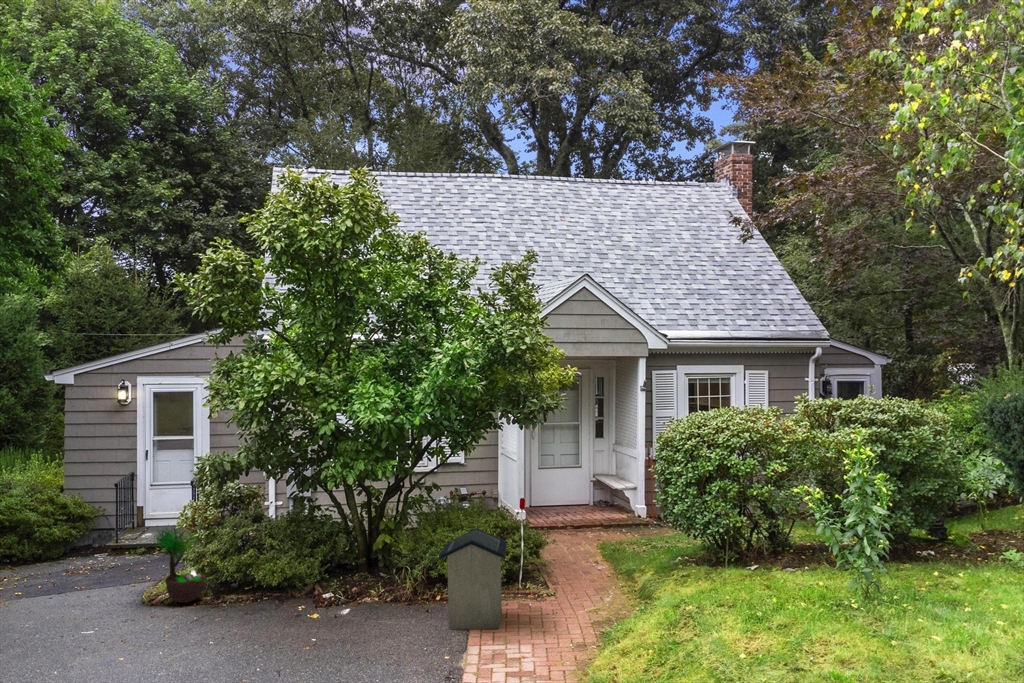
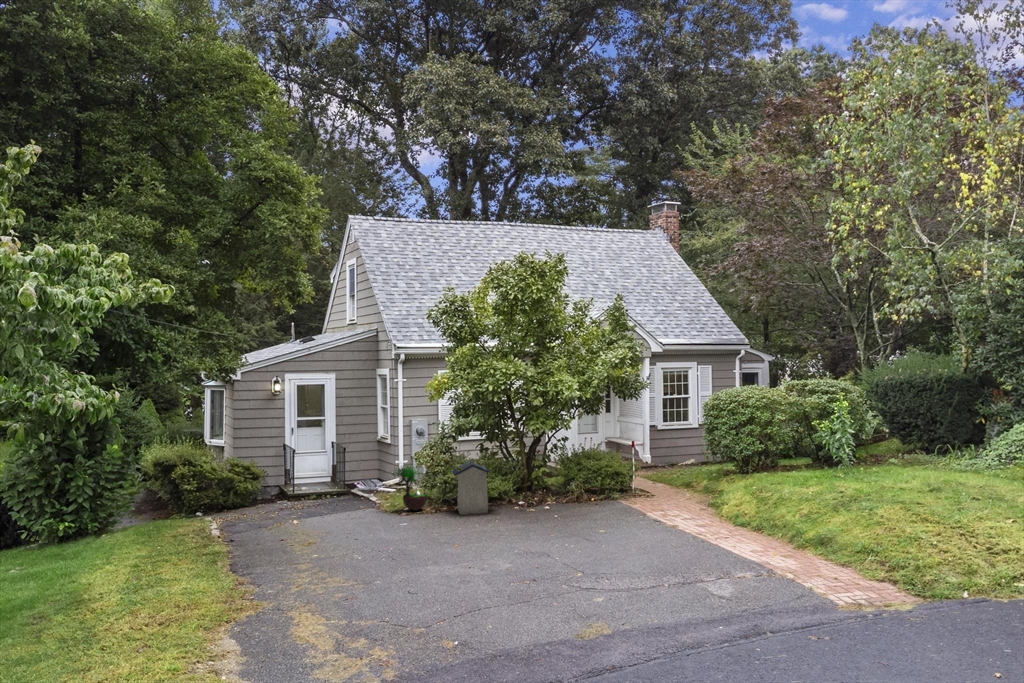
trash can: present [439,528,507,629] -> present [453,461,491,515]

